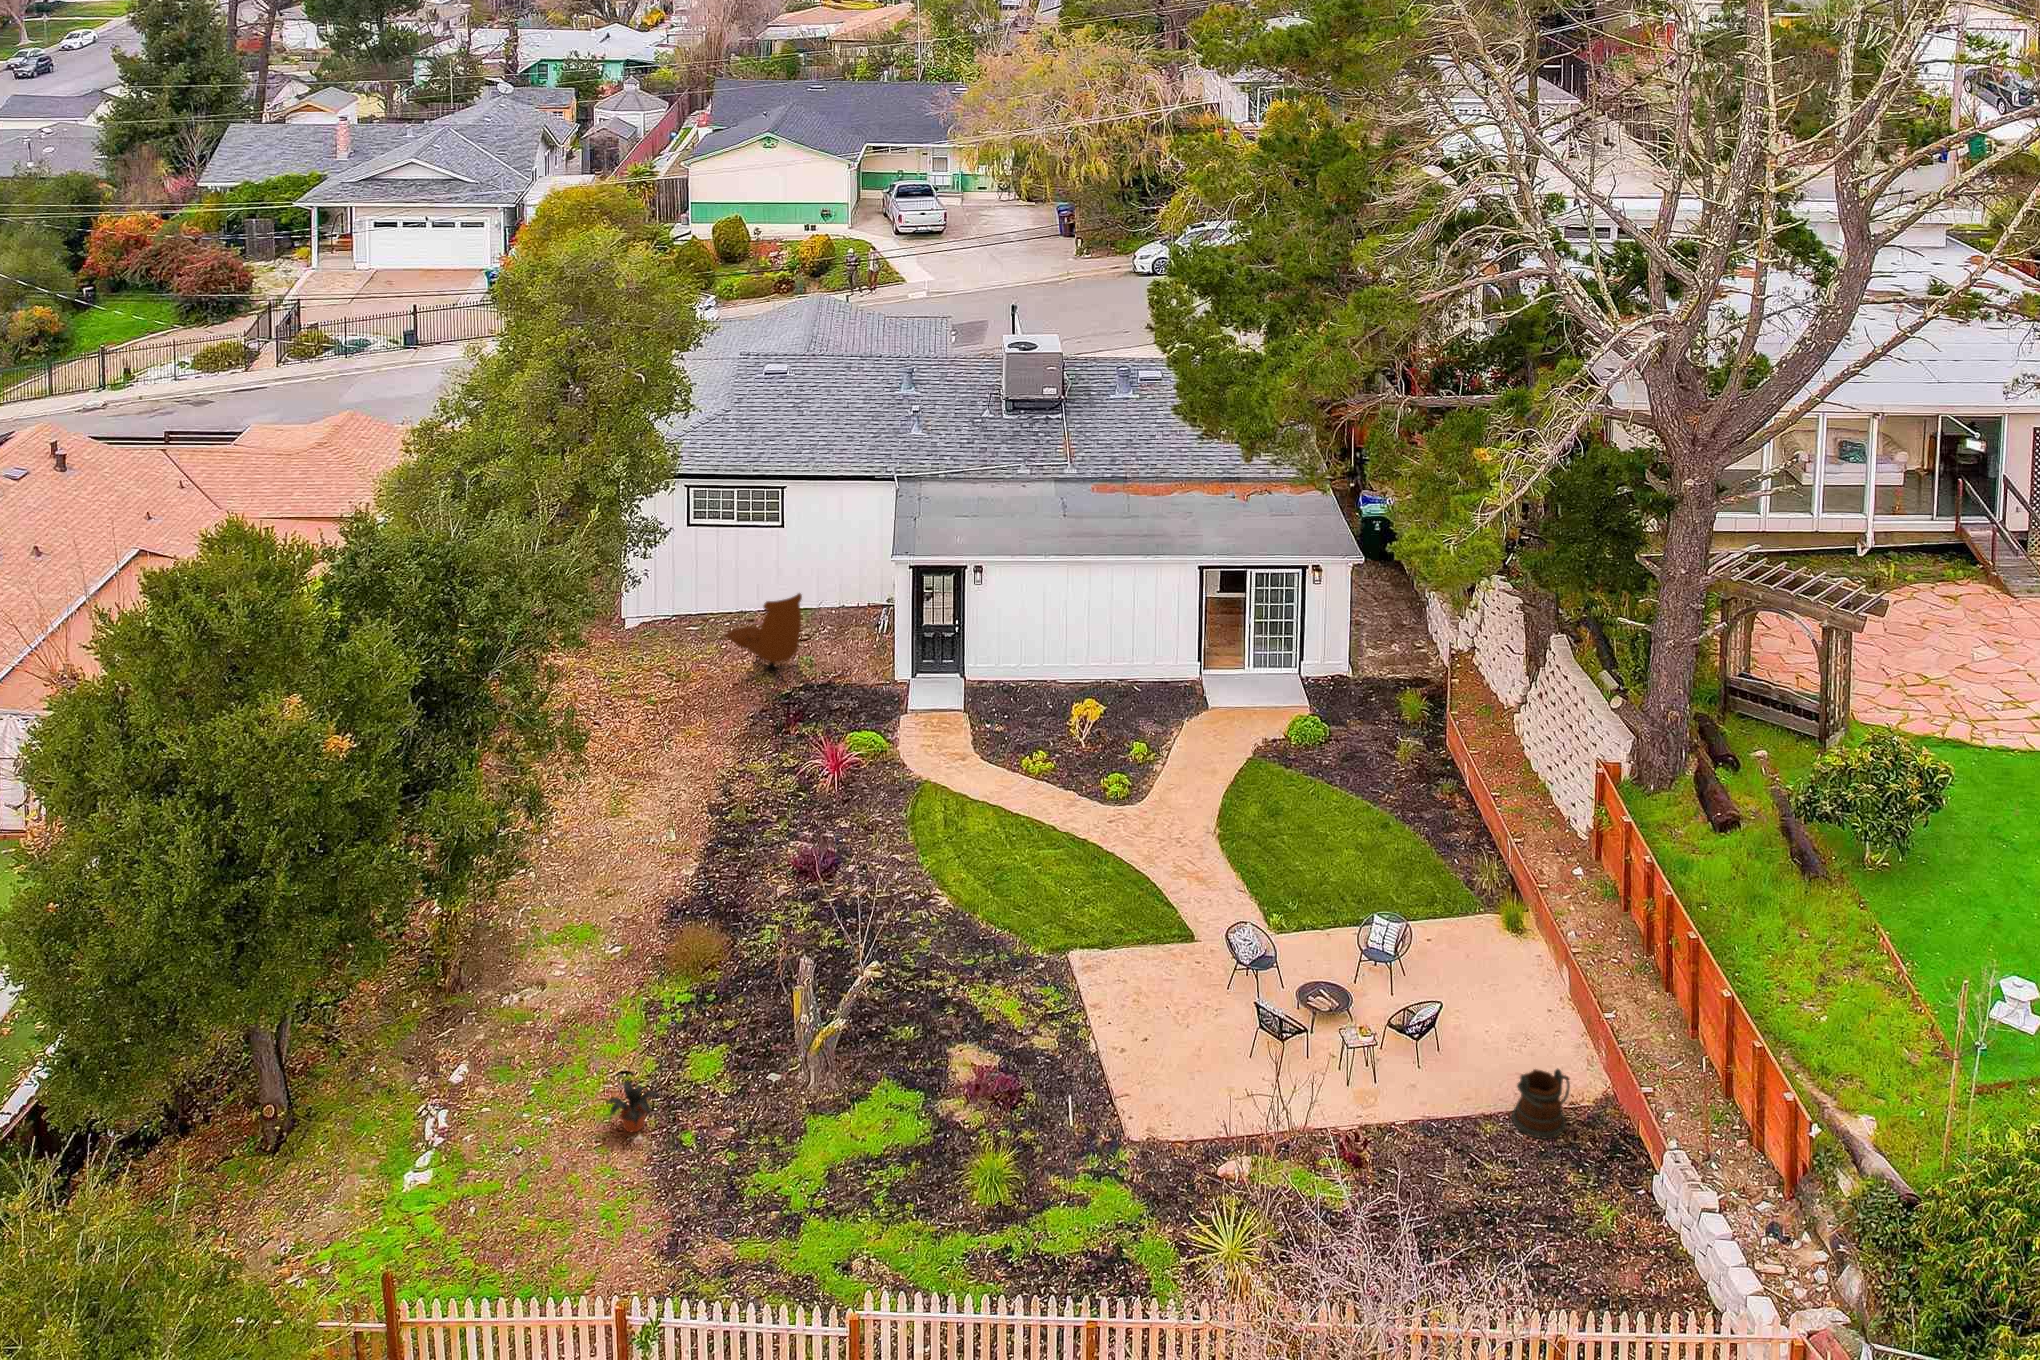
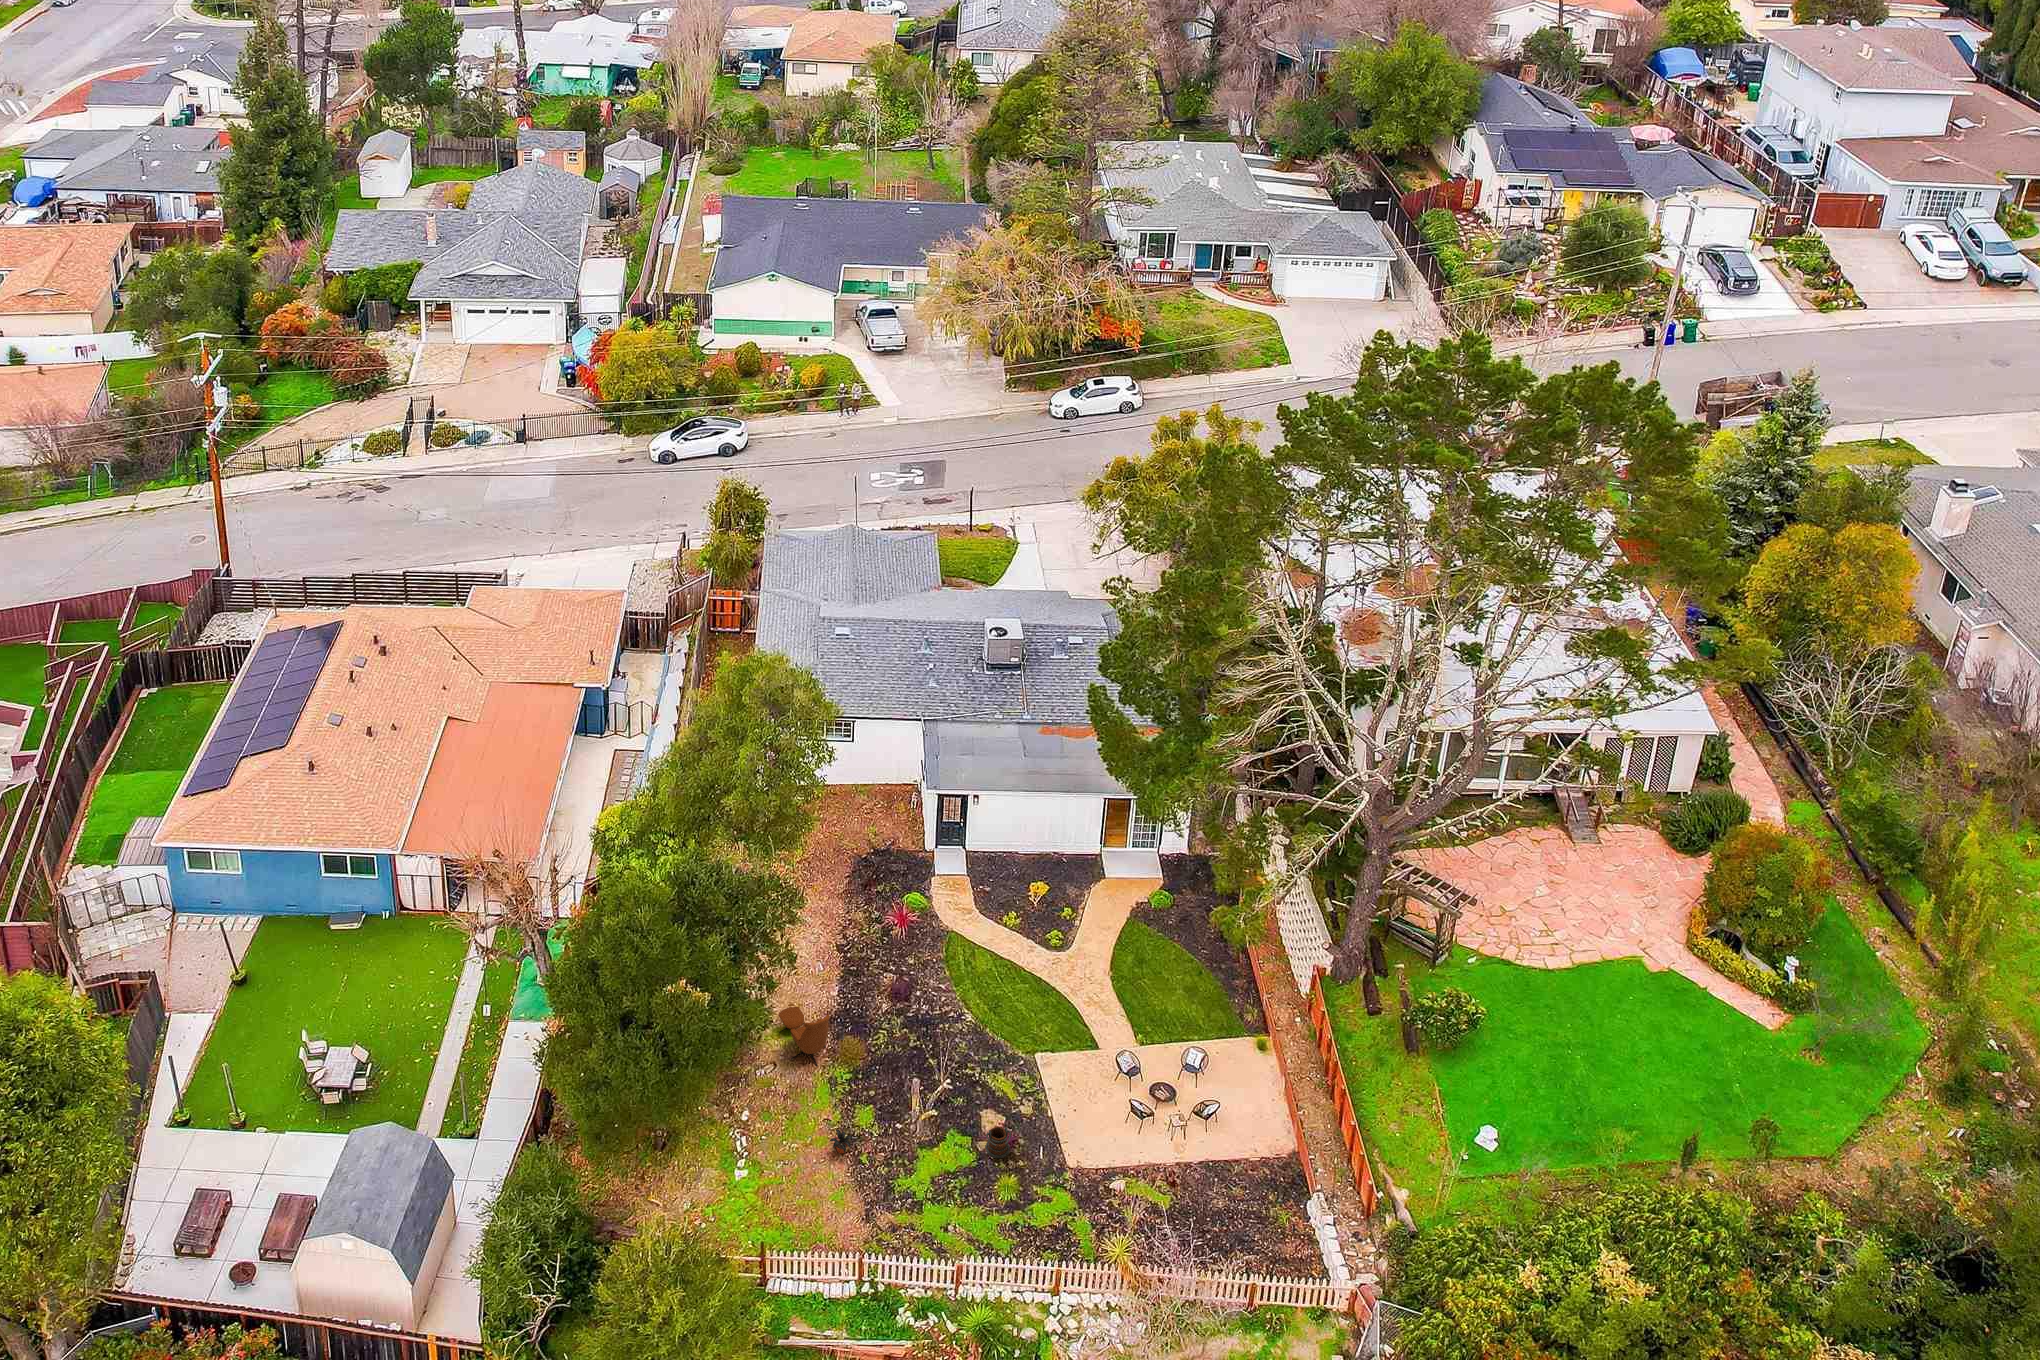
lounge chair: present [725,593,802,684] -> present [778,1007,830,1066]
bucket: present [1511,1069,1570,1139] -> present [985,1126,1011,1158]

